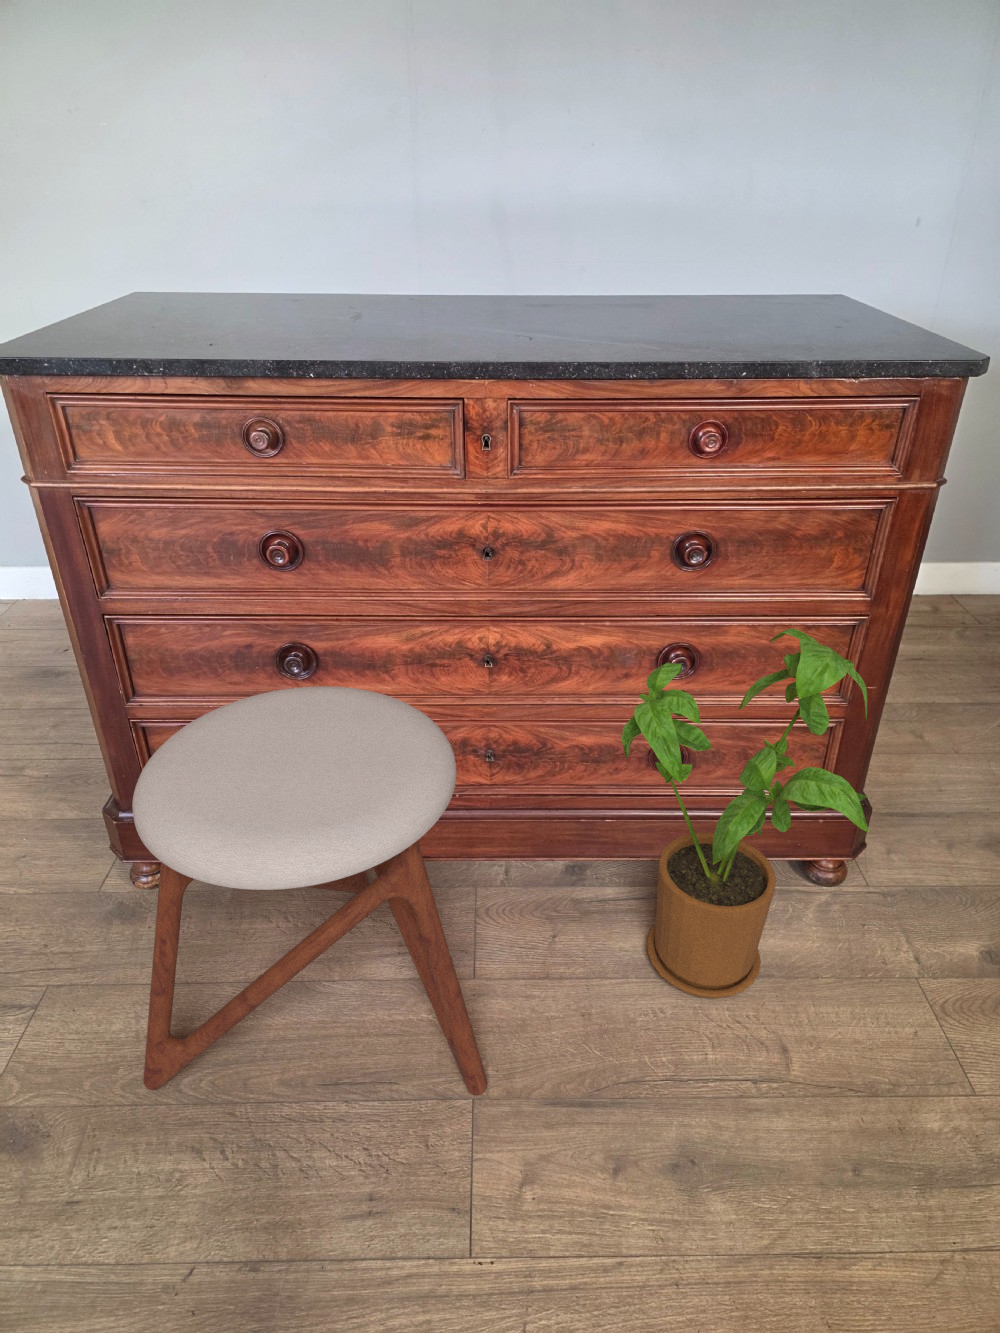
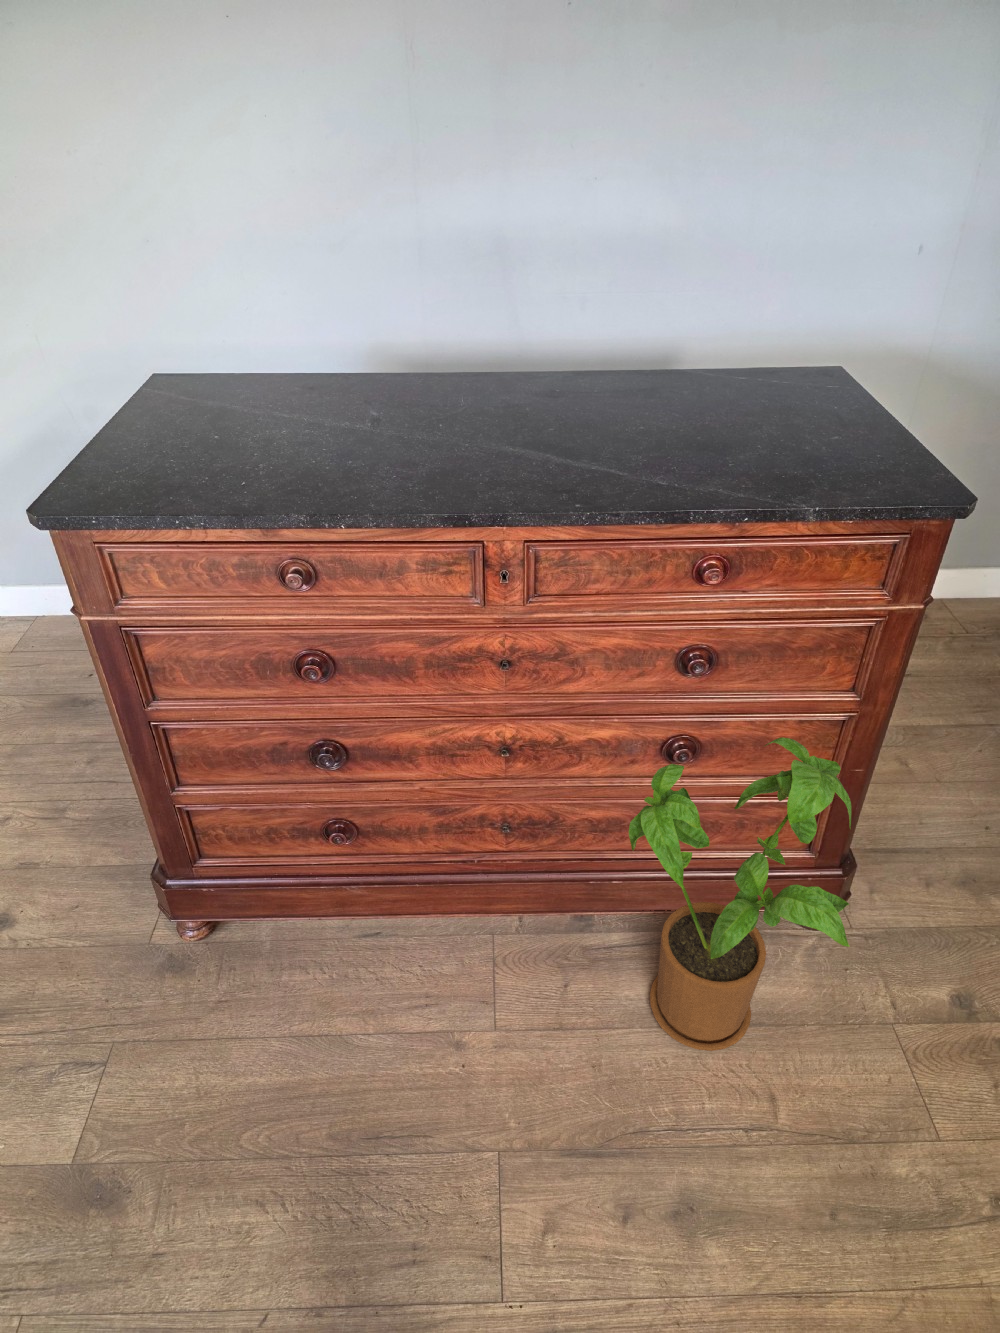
stool: present [132,686,487,1096] -> none [198,795,512,1150]

